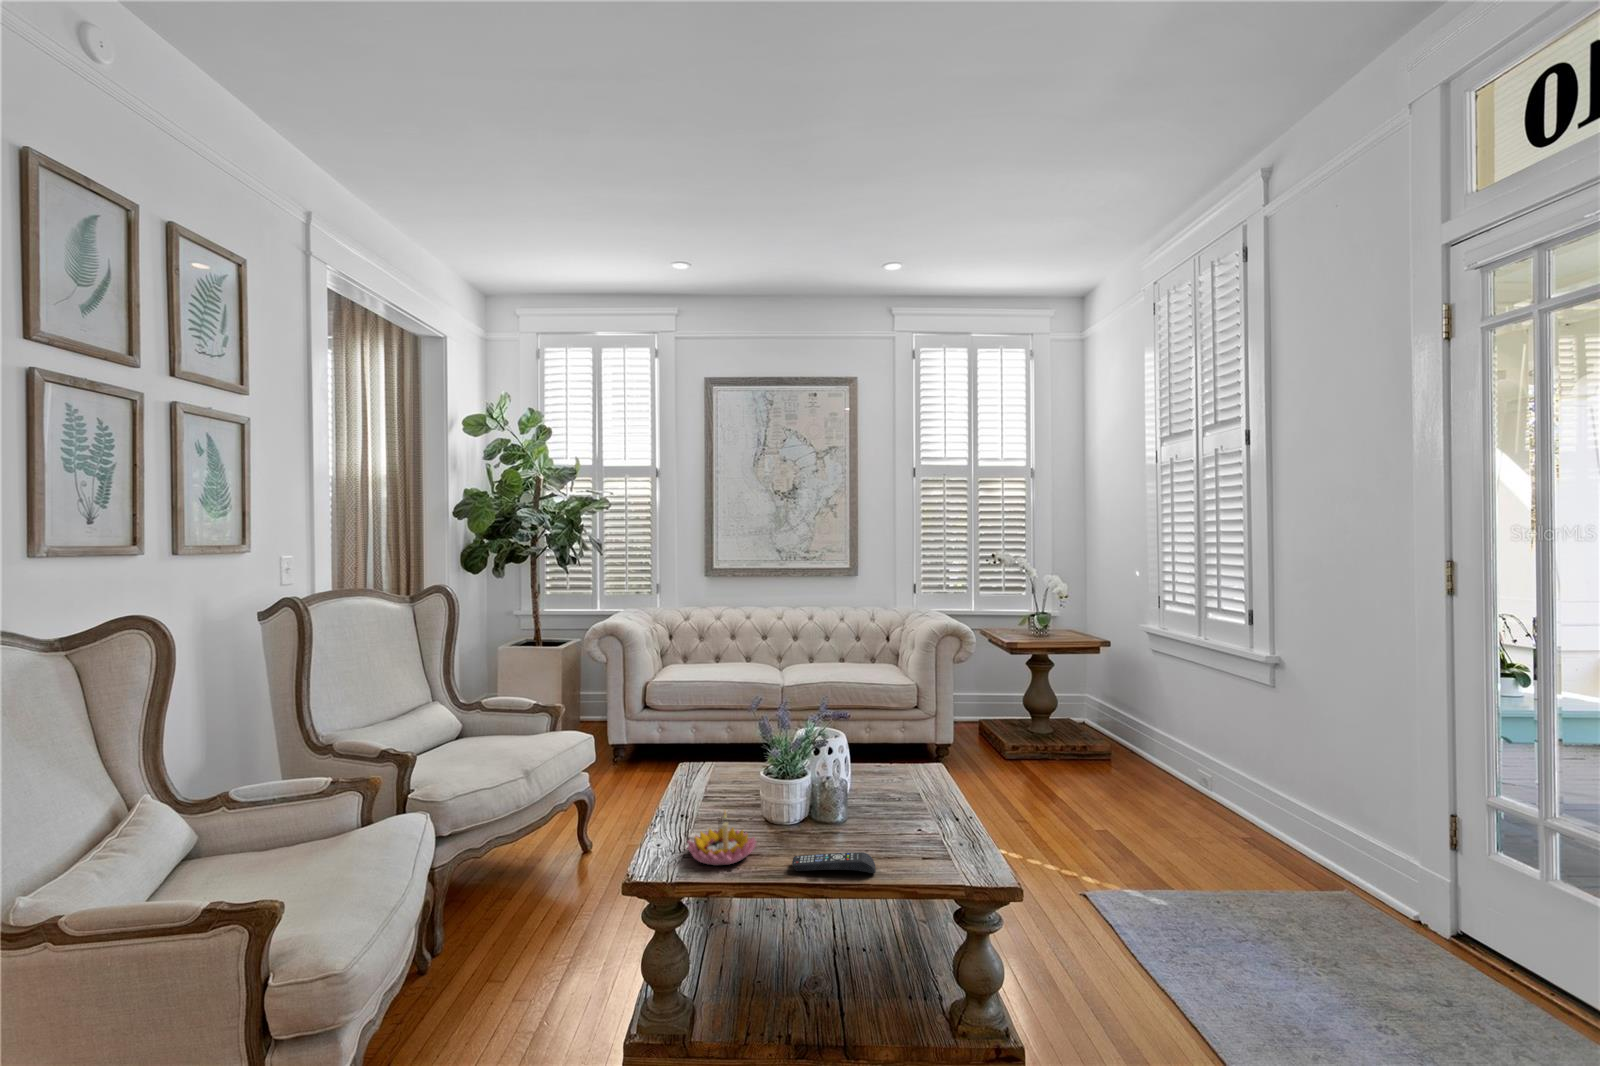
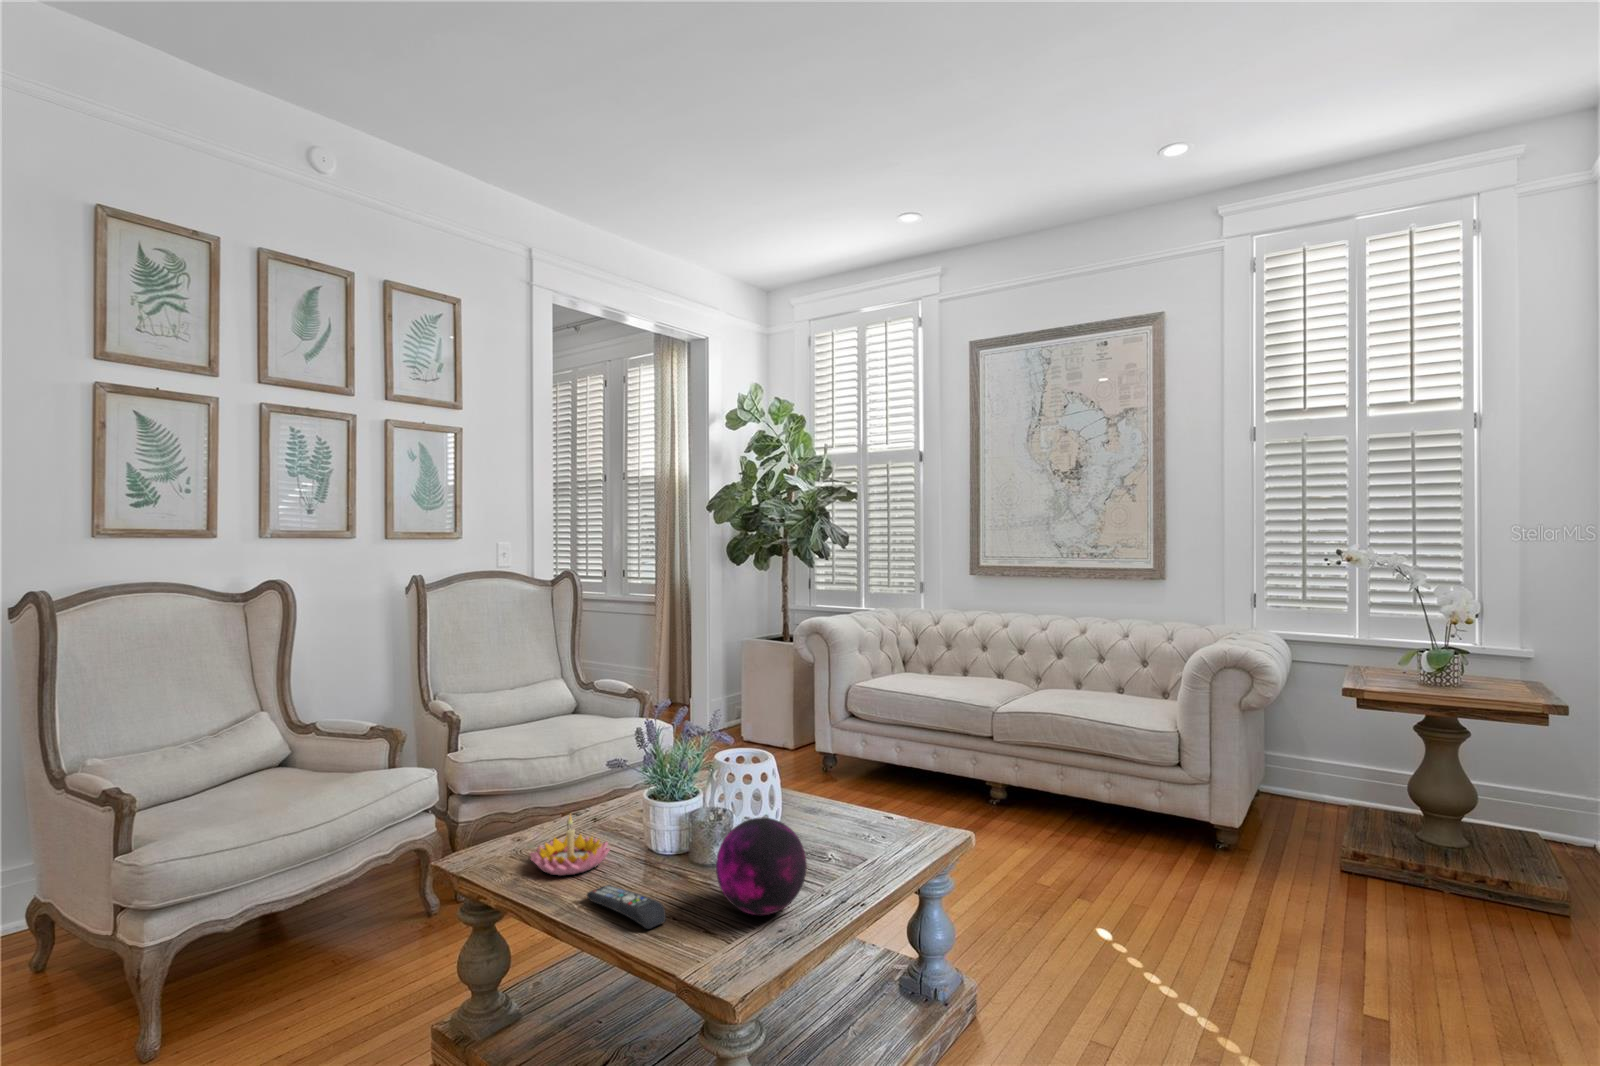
decorative orb: none [878,771,947,844] -> present [716,817,807,915]

